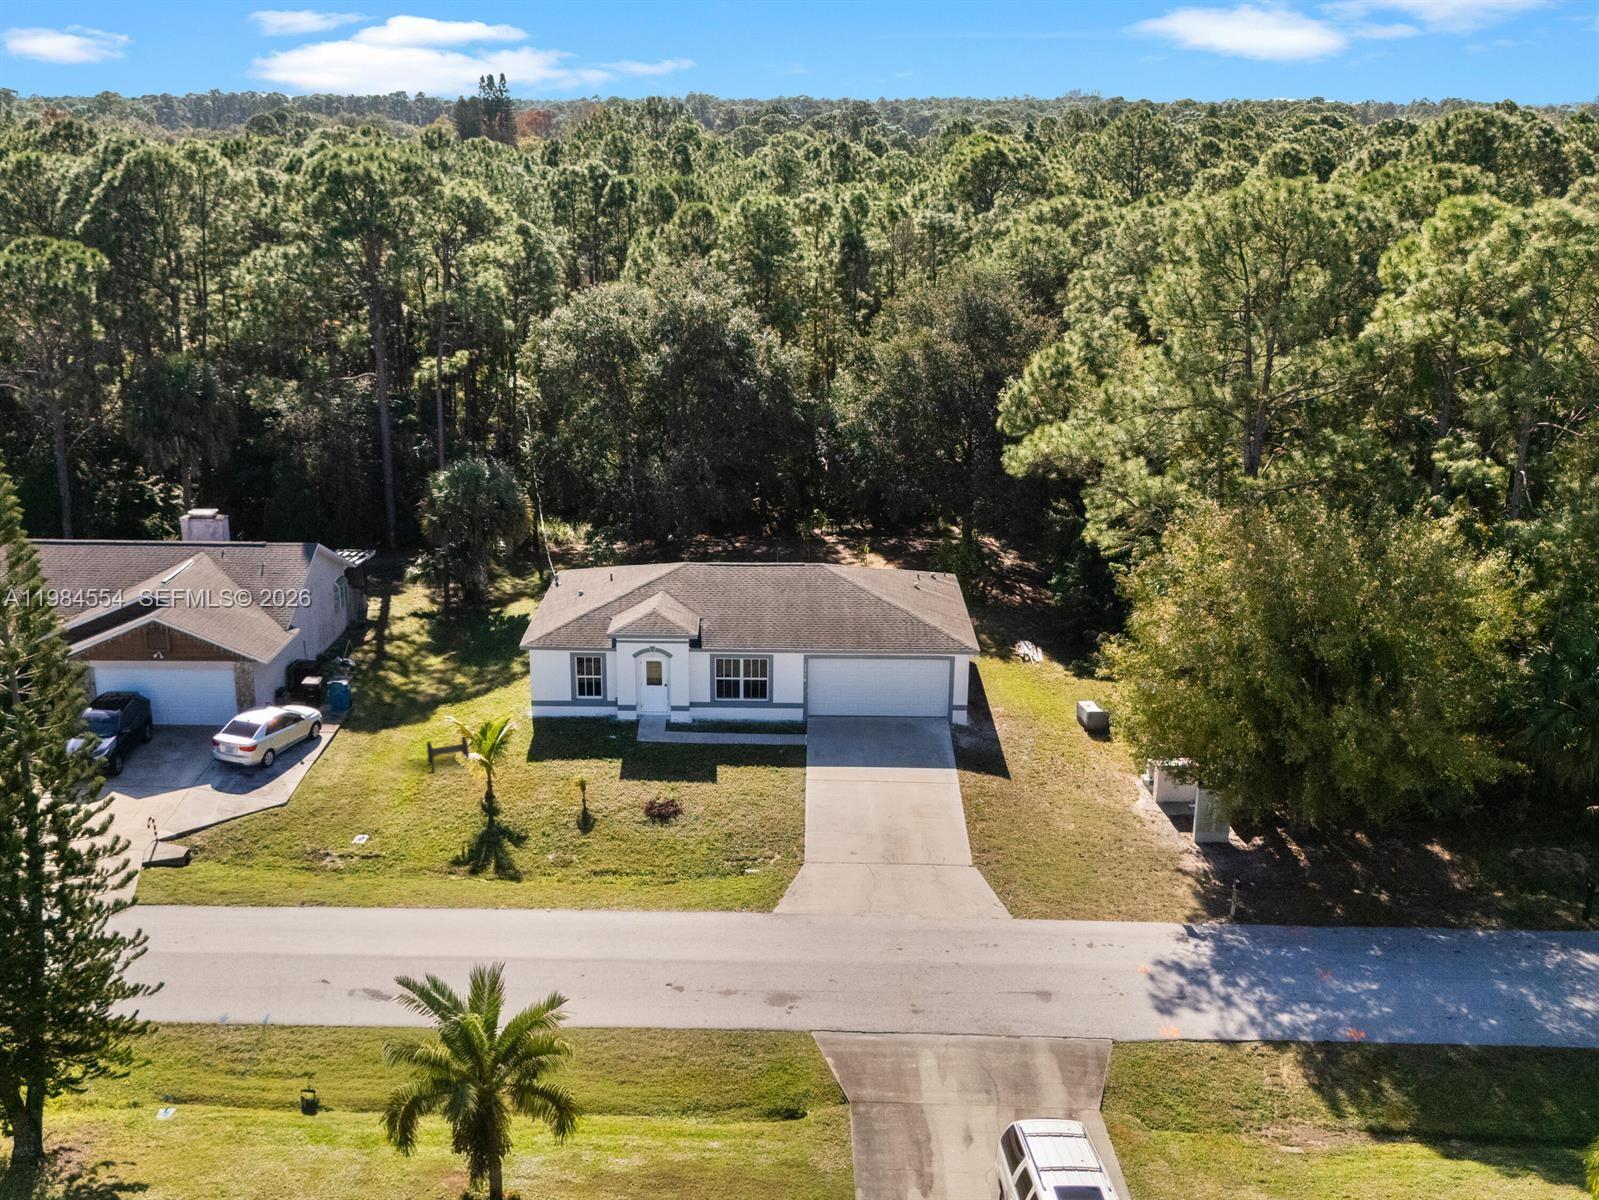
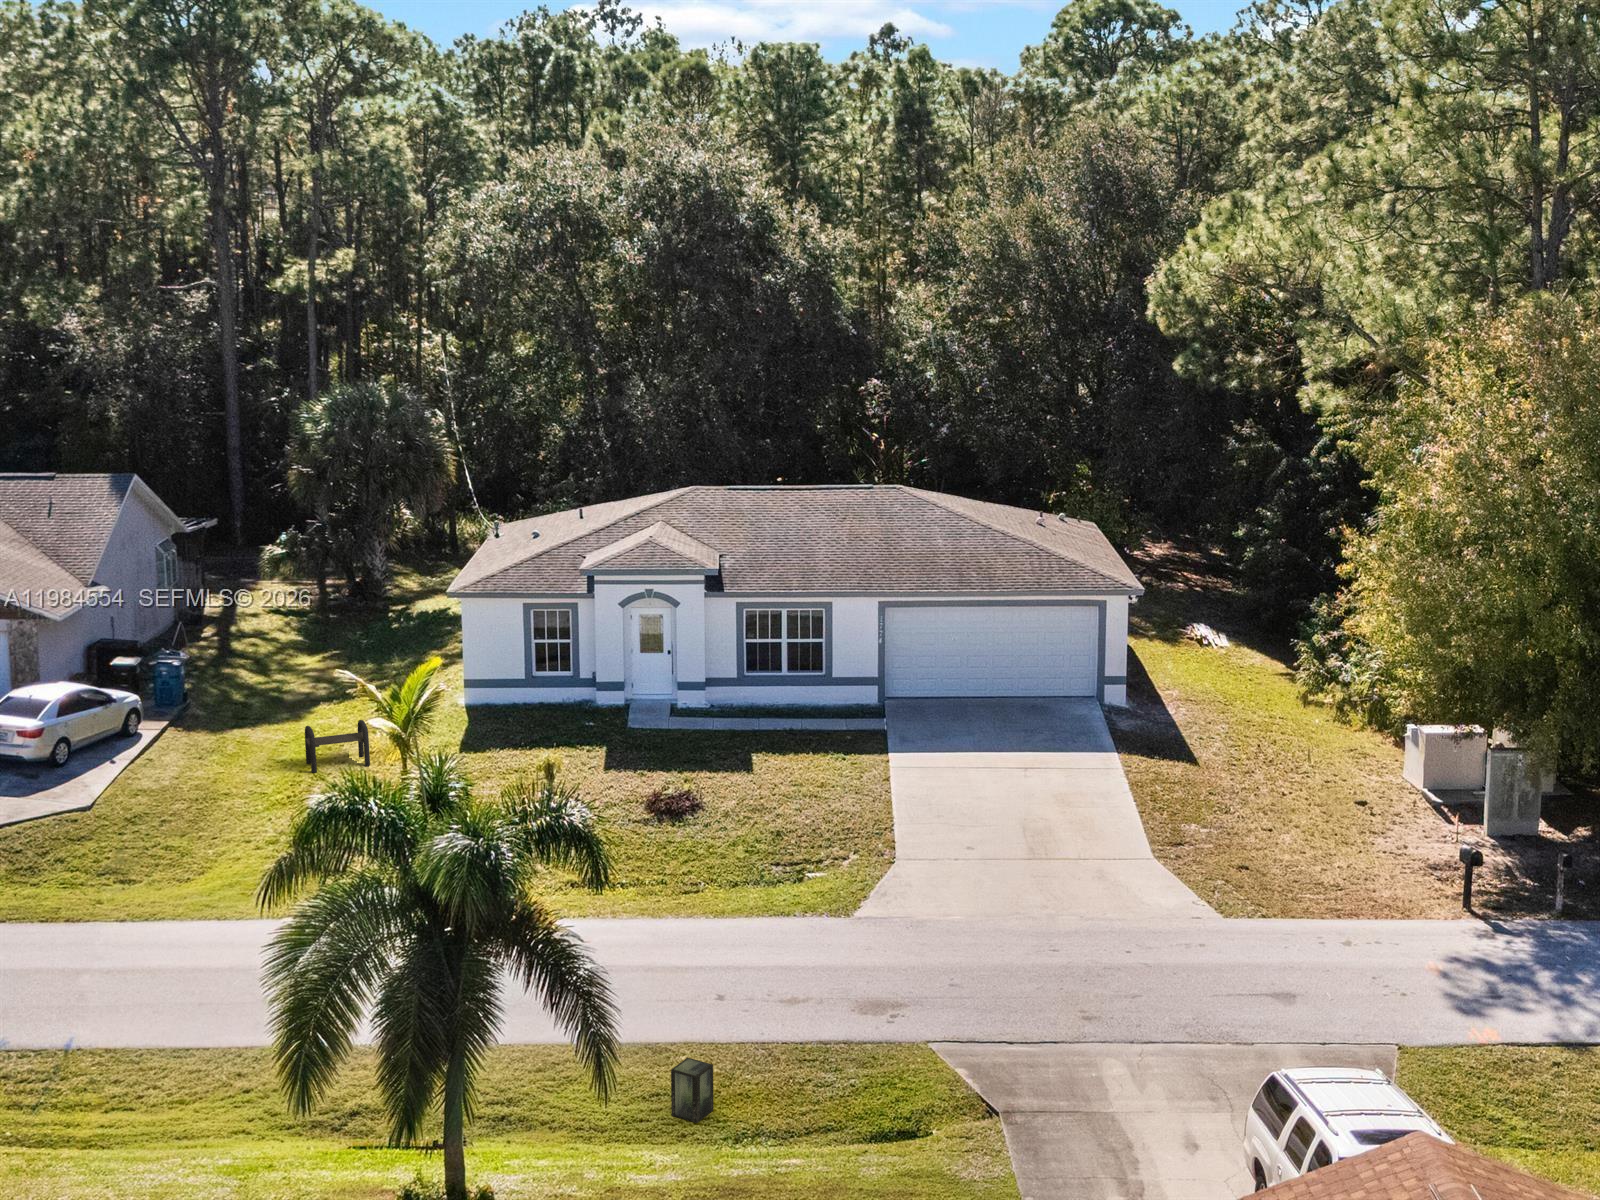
storage box: none [647,1063,675,1108] -> present [671,1058,713,1123]

